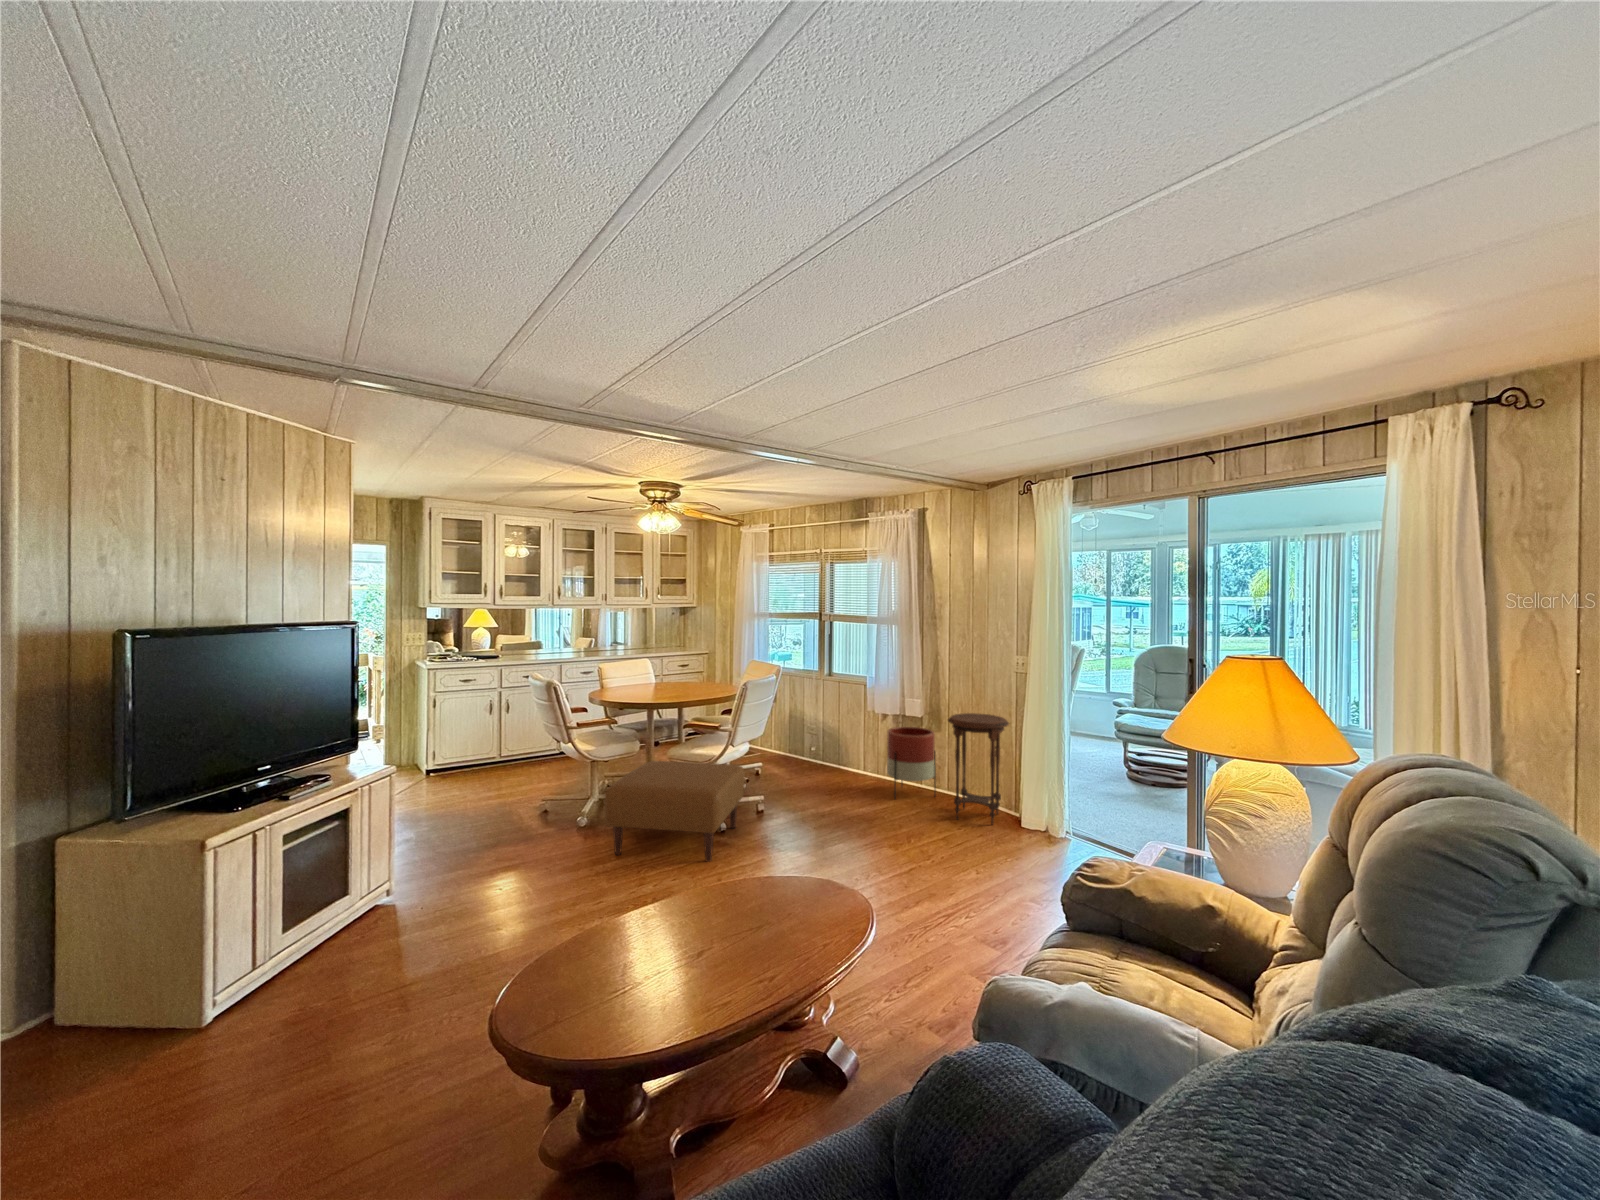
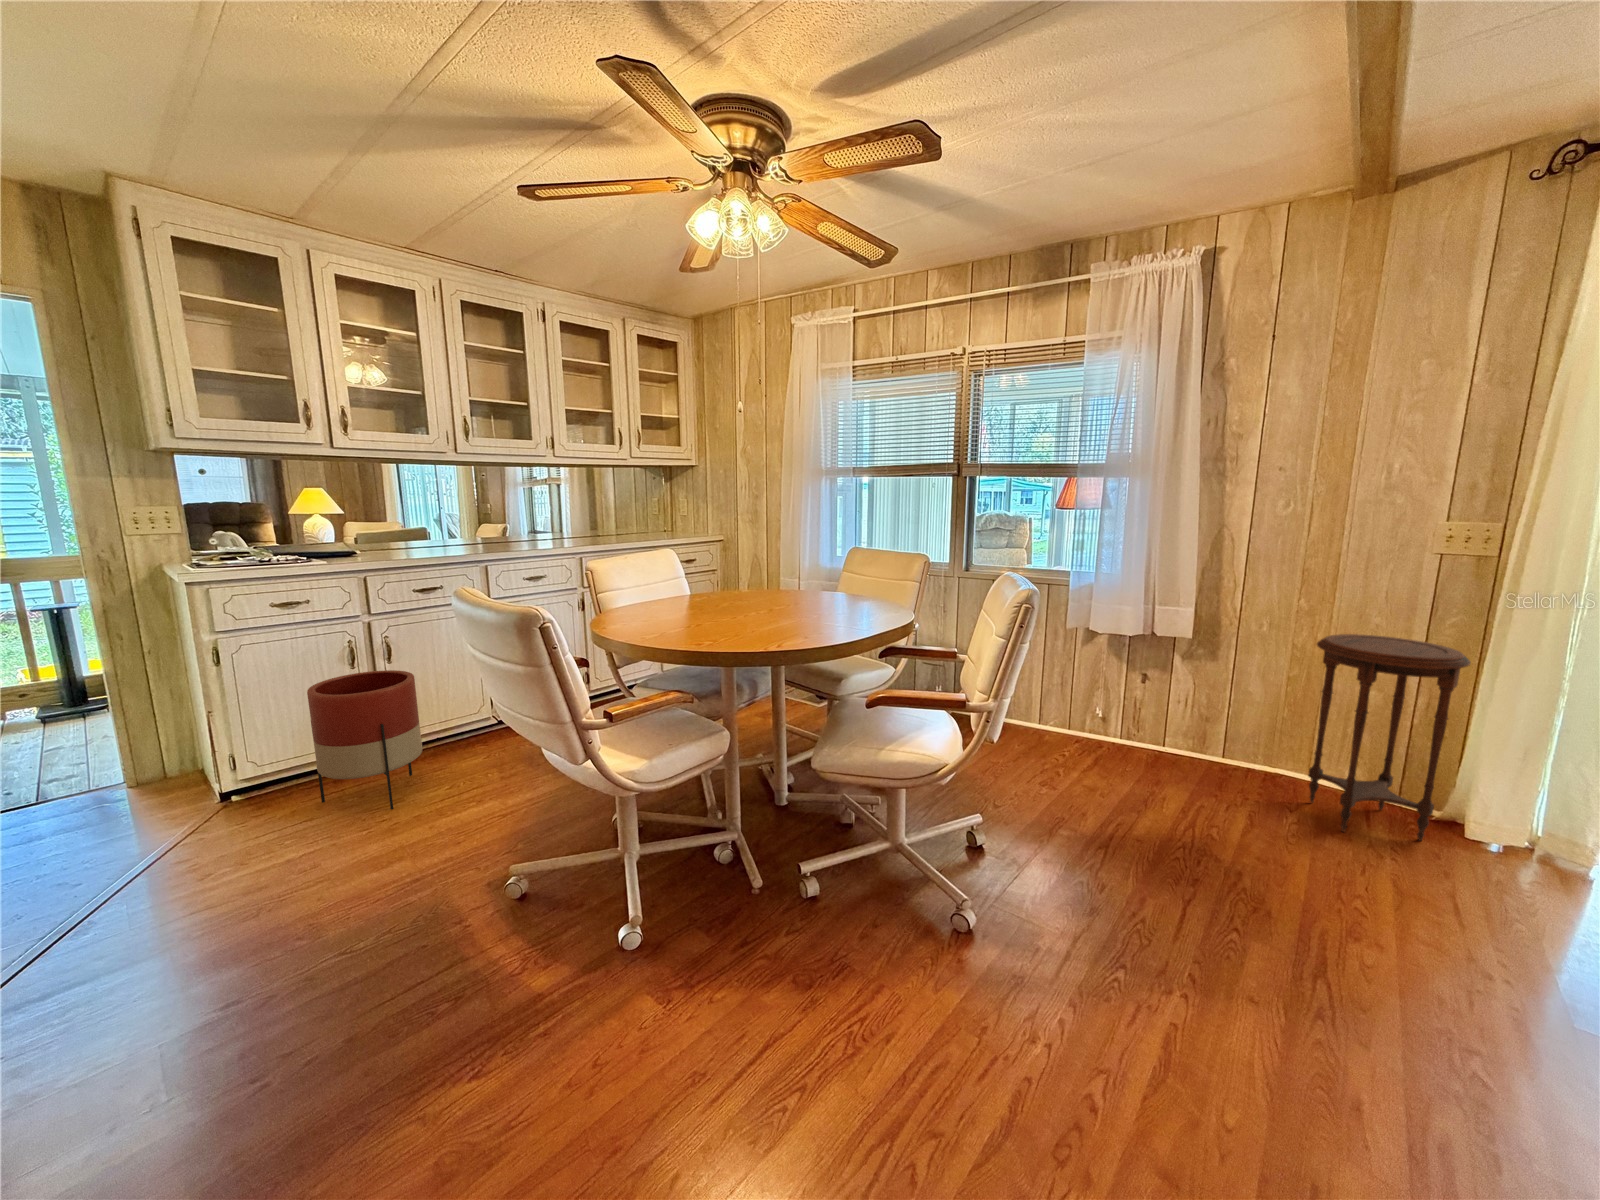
planter: present [887,727,936,798] -> present [307,670,423,809]
ottoman: present [605,761,745,862] -> none [774,781,1113,1087]

